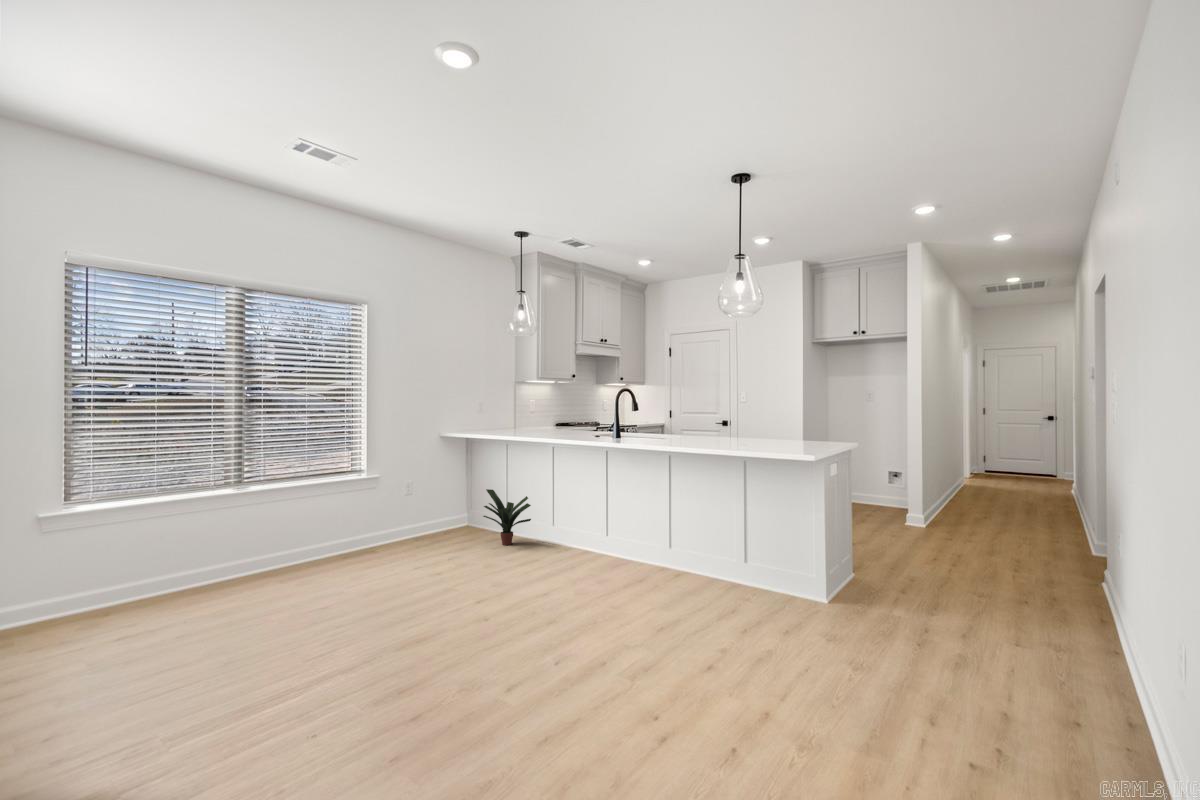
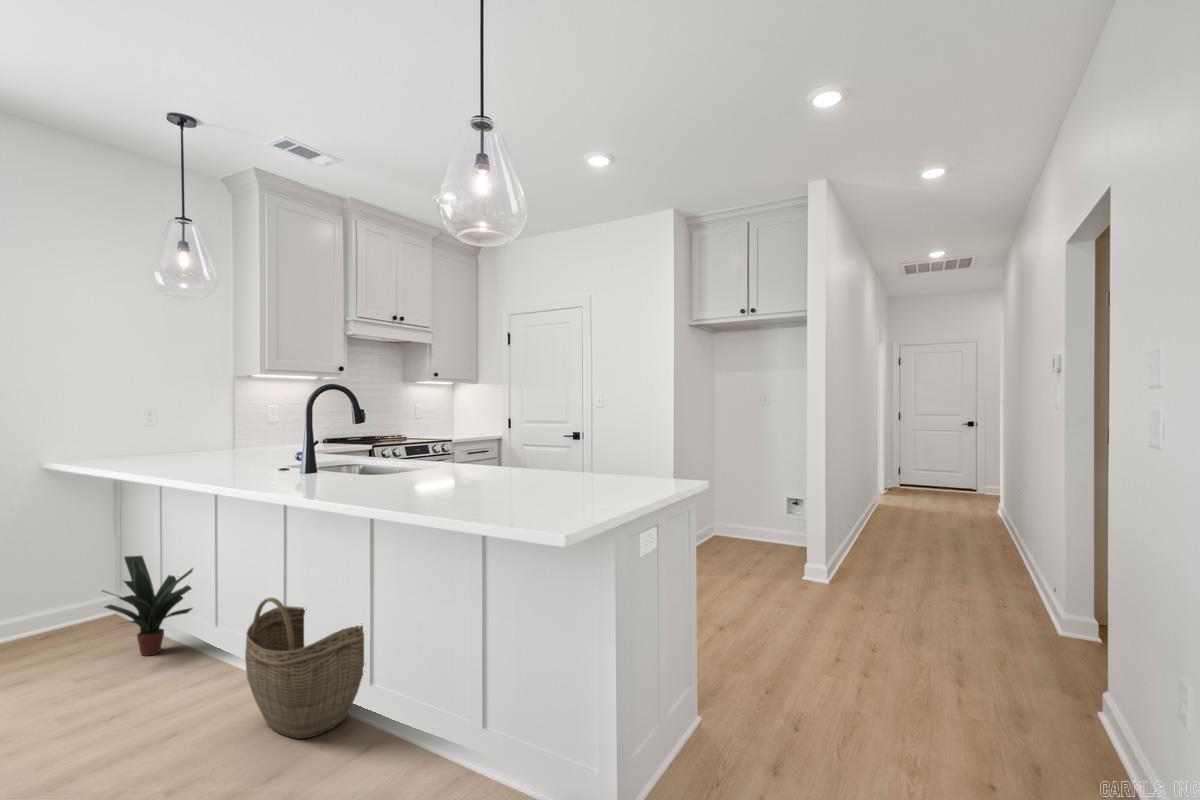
woven basket: none [594,497,657,577] -> present [245,598,366,739]

